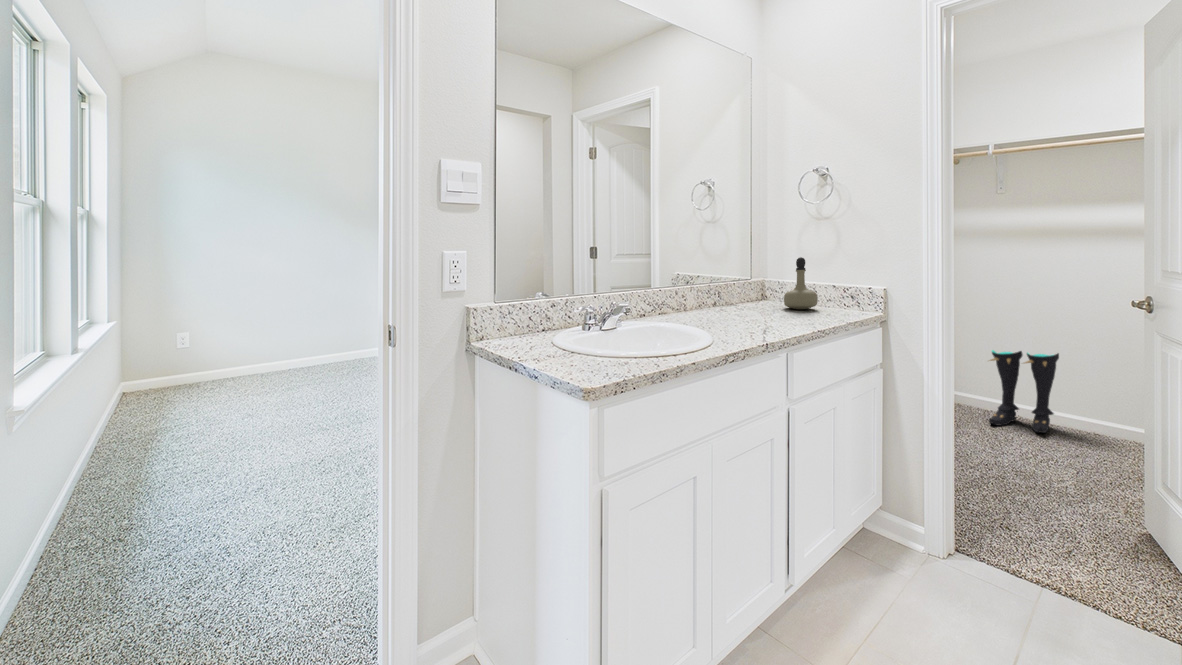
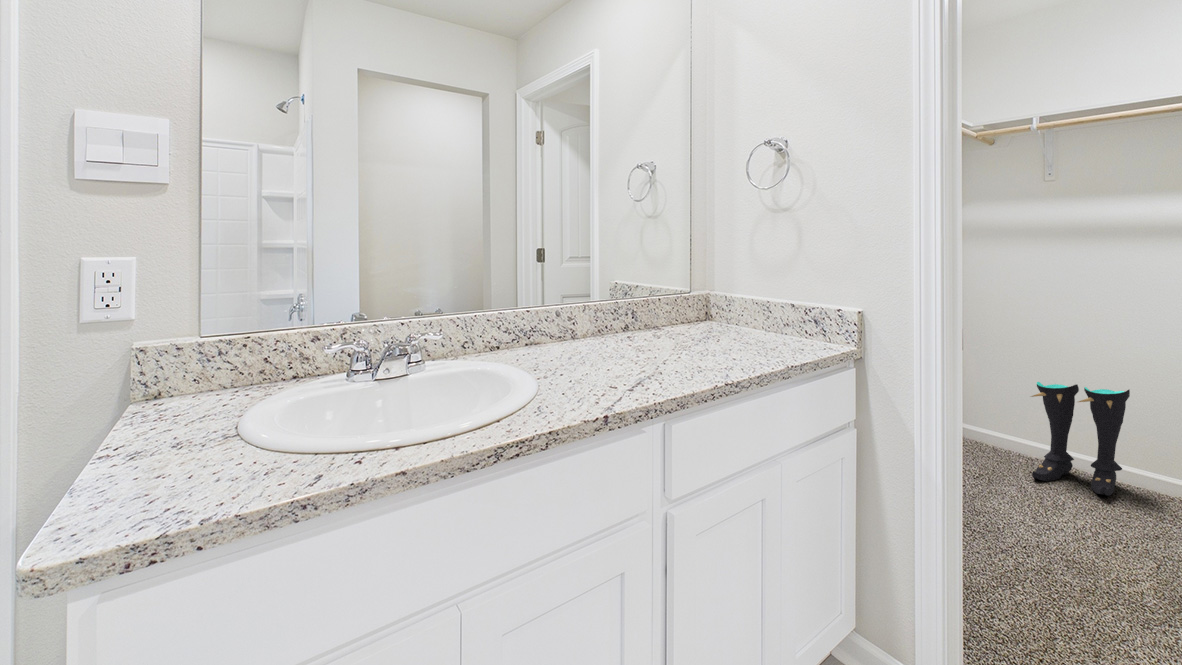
perfume bottle: present [784,257,818,309] -> none [718,264,765,338]

